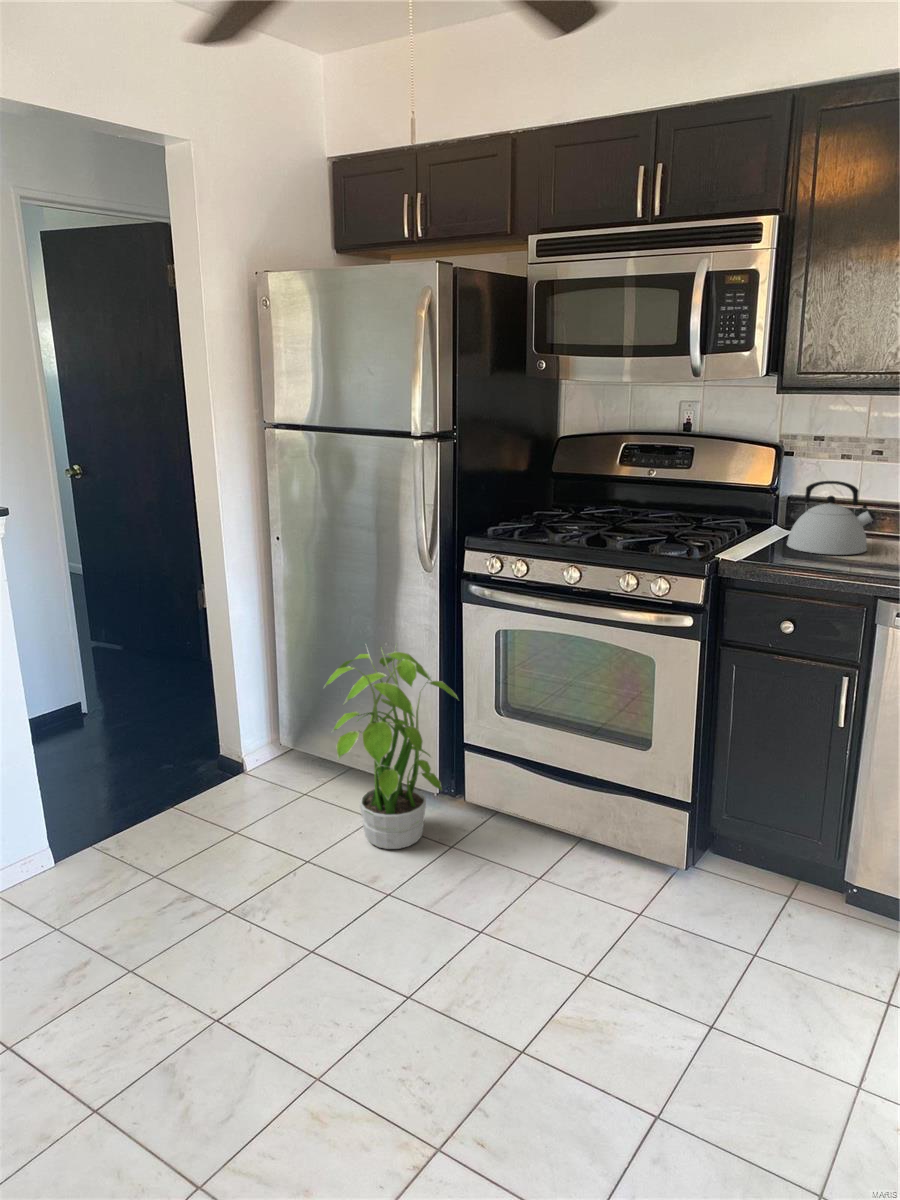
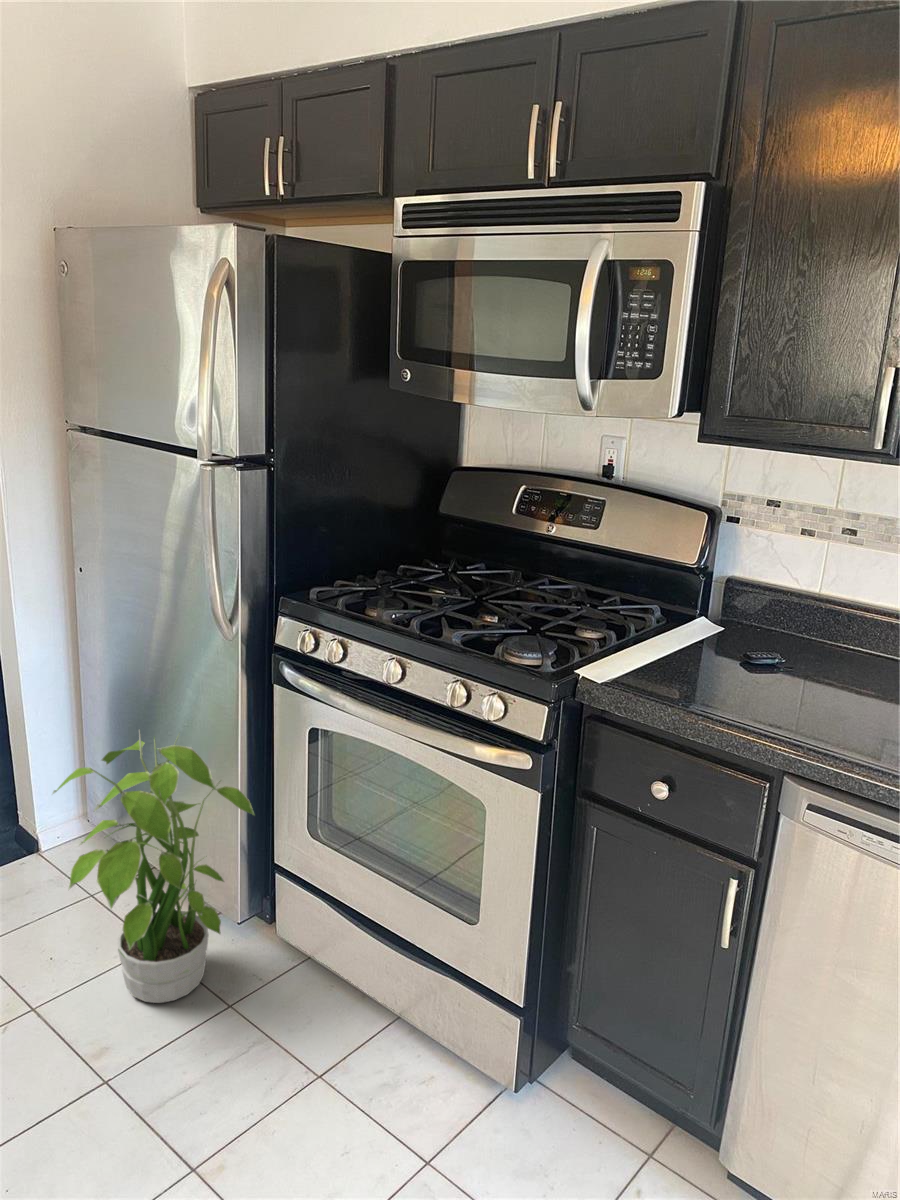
kettle: present [787,481,875,555] -> none [697,572,821,684]

